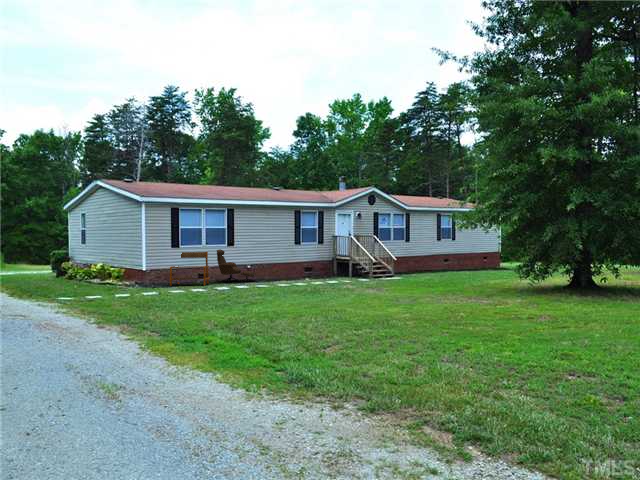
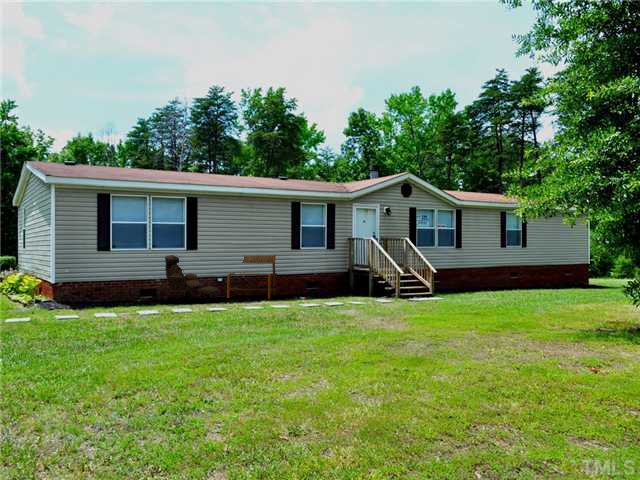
bench: present [170,252,210,286] -> present [227,255,278,299]

